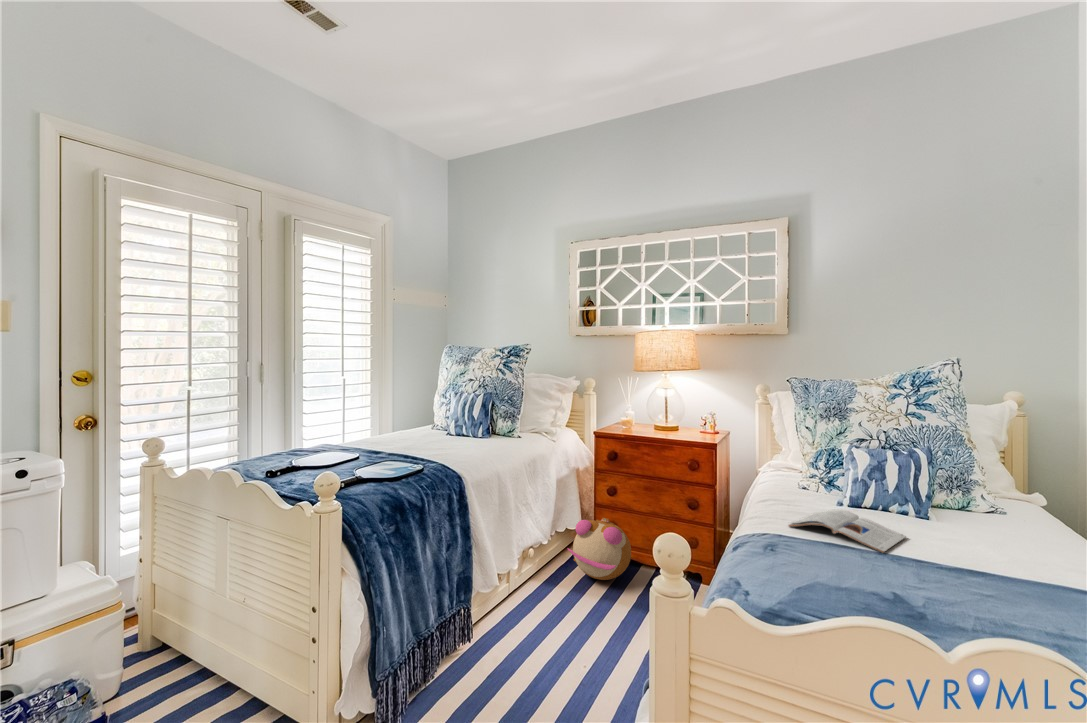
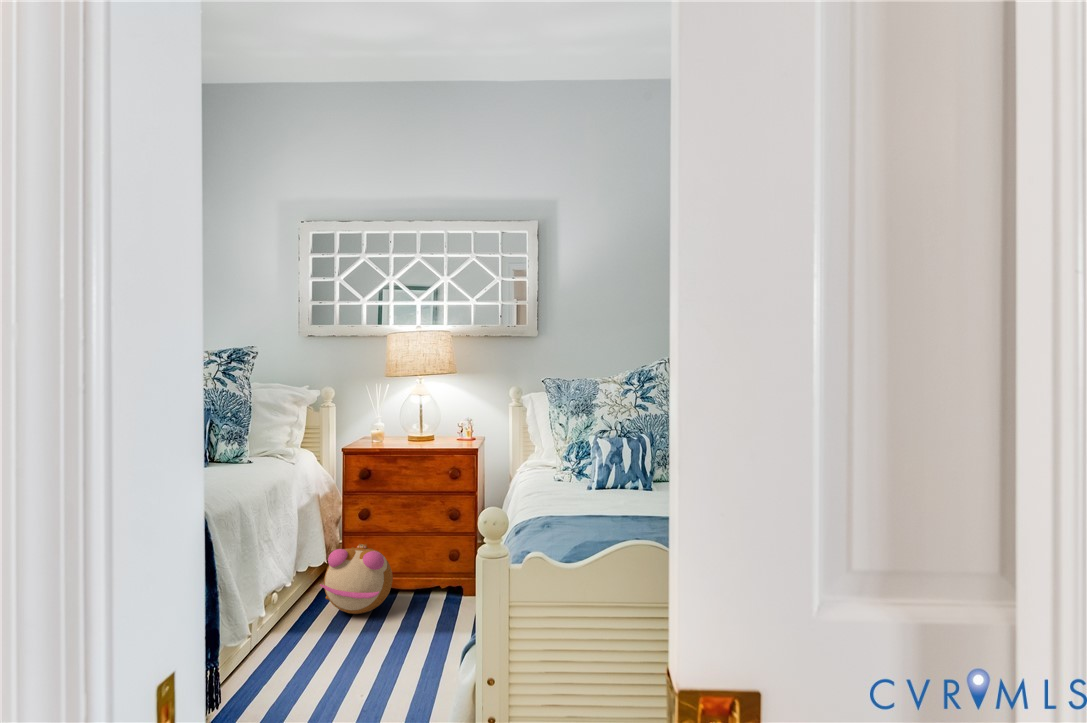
magazine: present [789,509,906,553] -> none [554,489,637,514]

